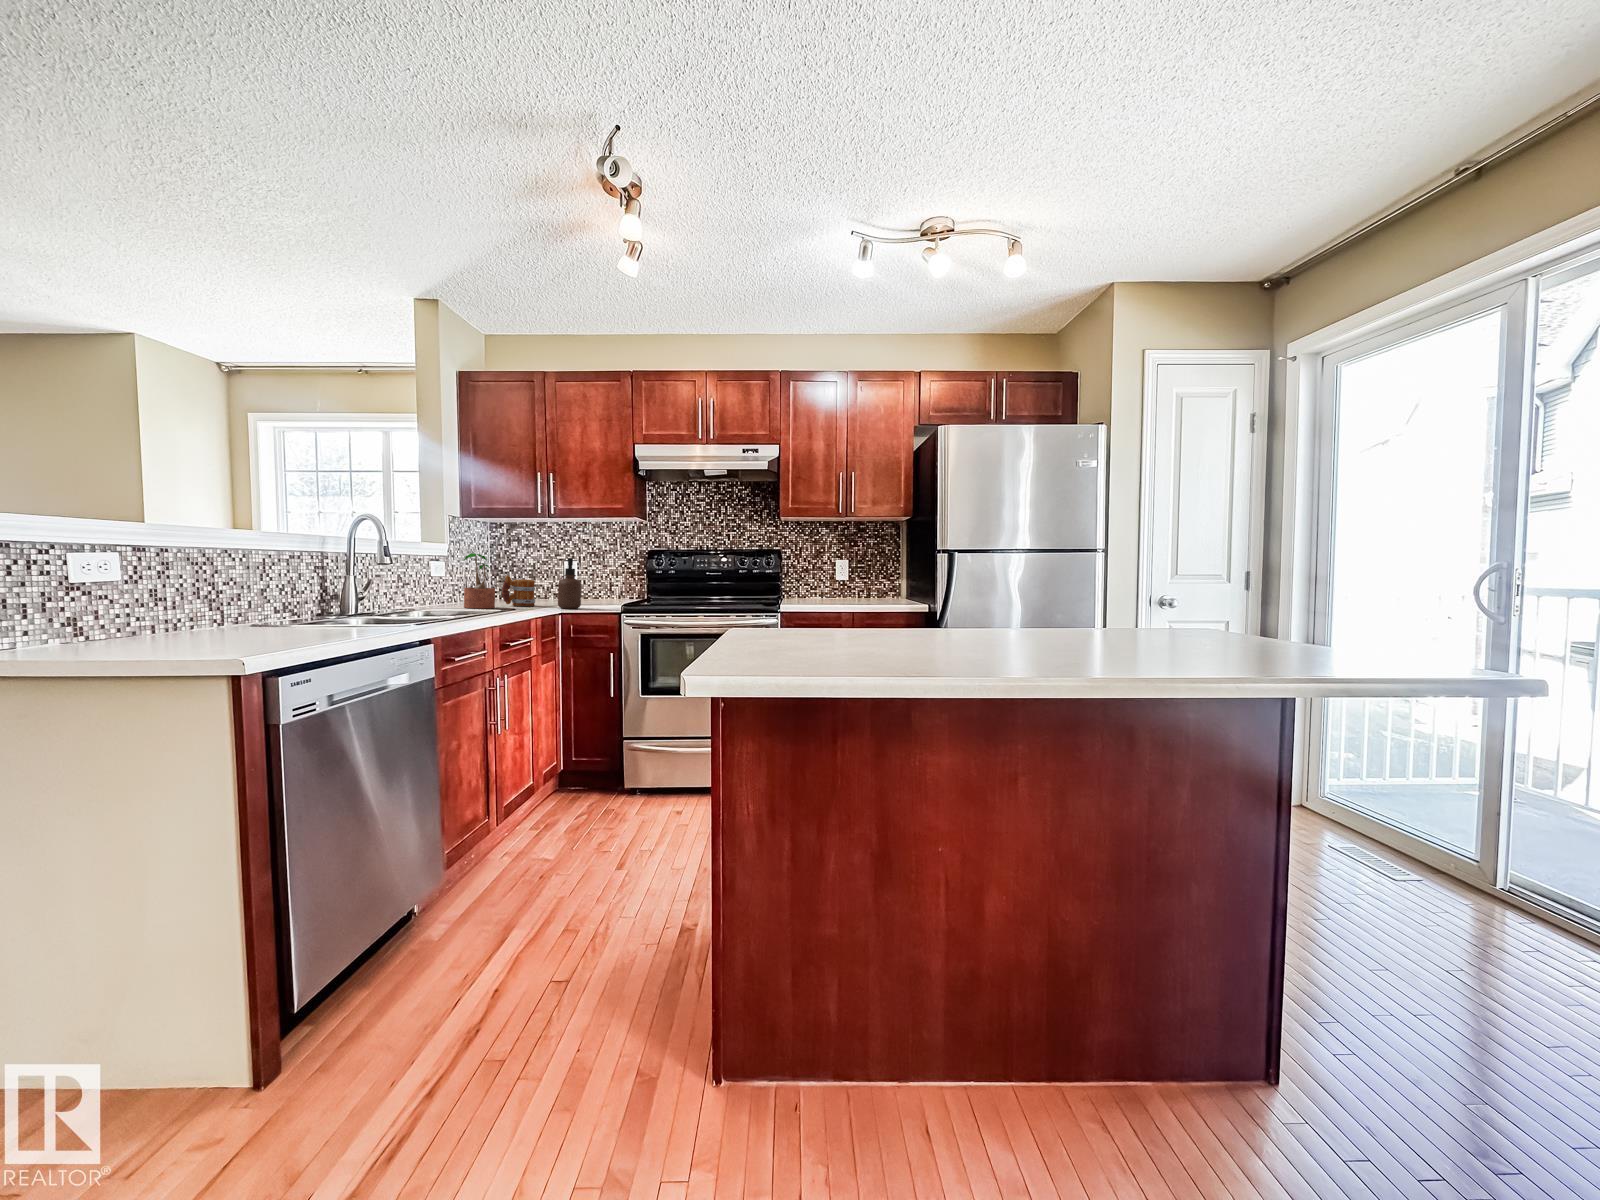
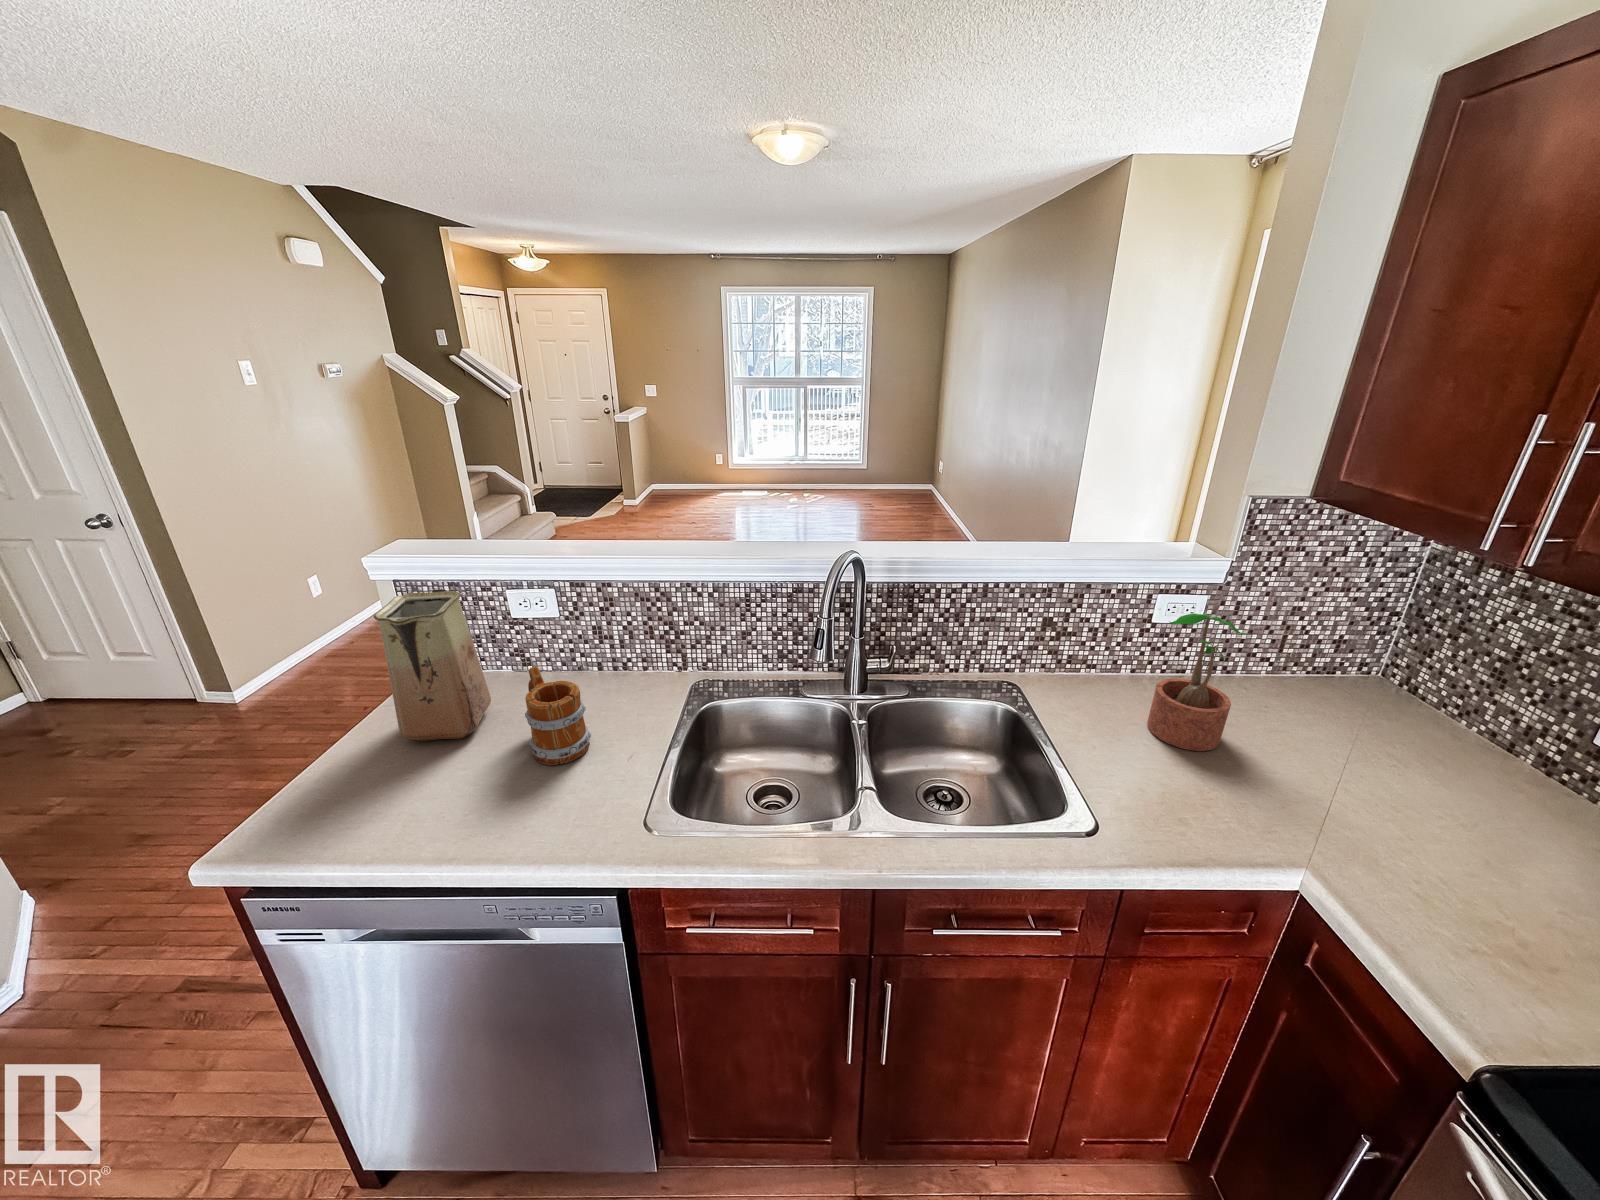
vase: none [92,524,208,651] -> present [374,589,491,741]
soap dispenser: present [558,558,581,609] -> none [1404,716,1533,885]
mug: present [502,575,535,606] -> present [525,666,591,765]

